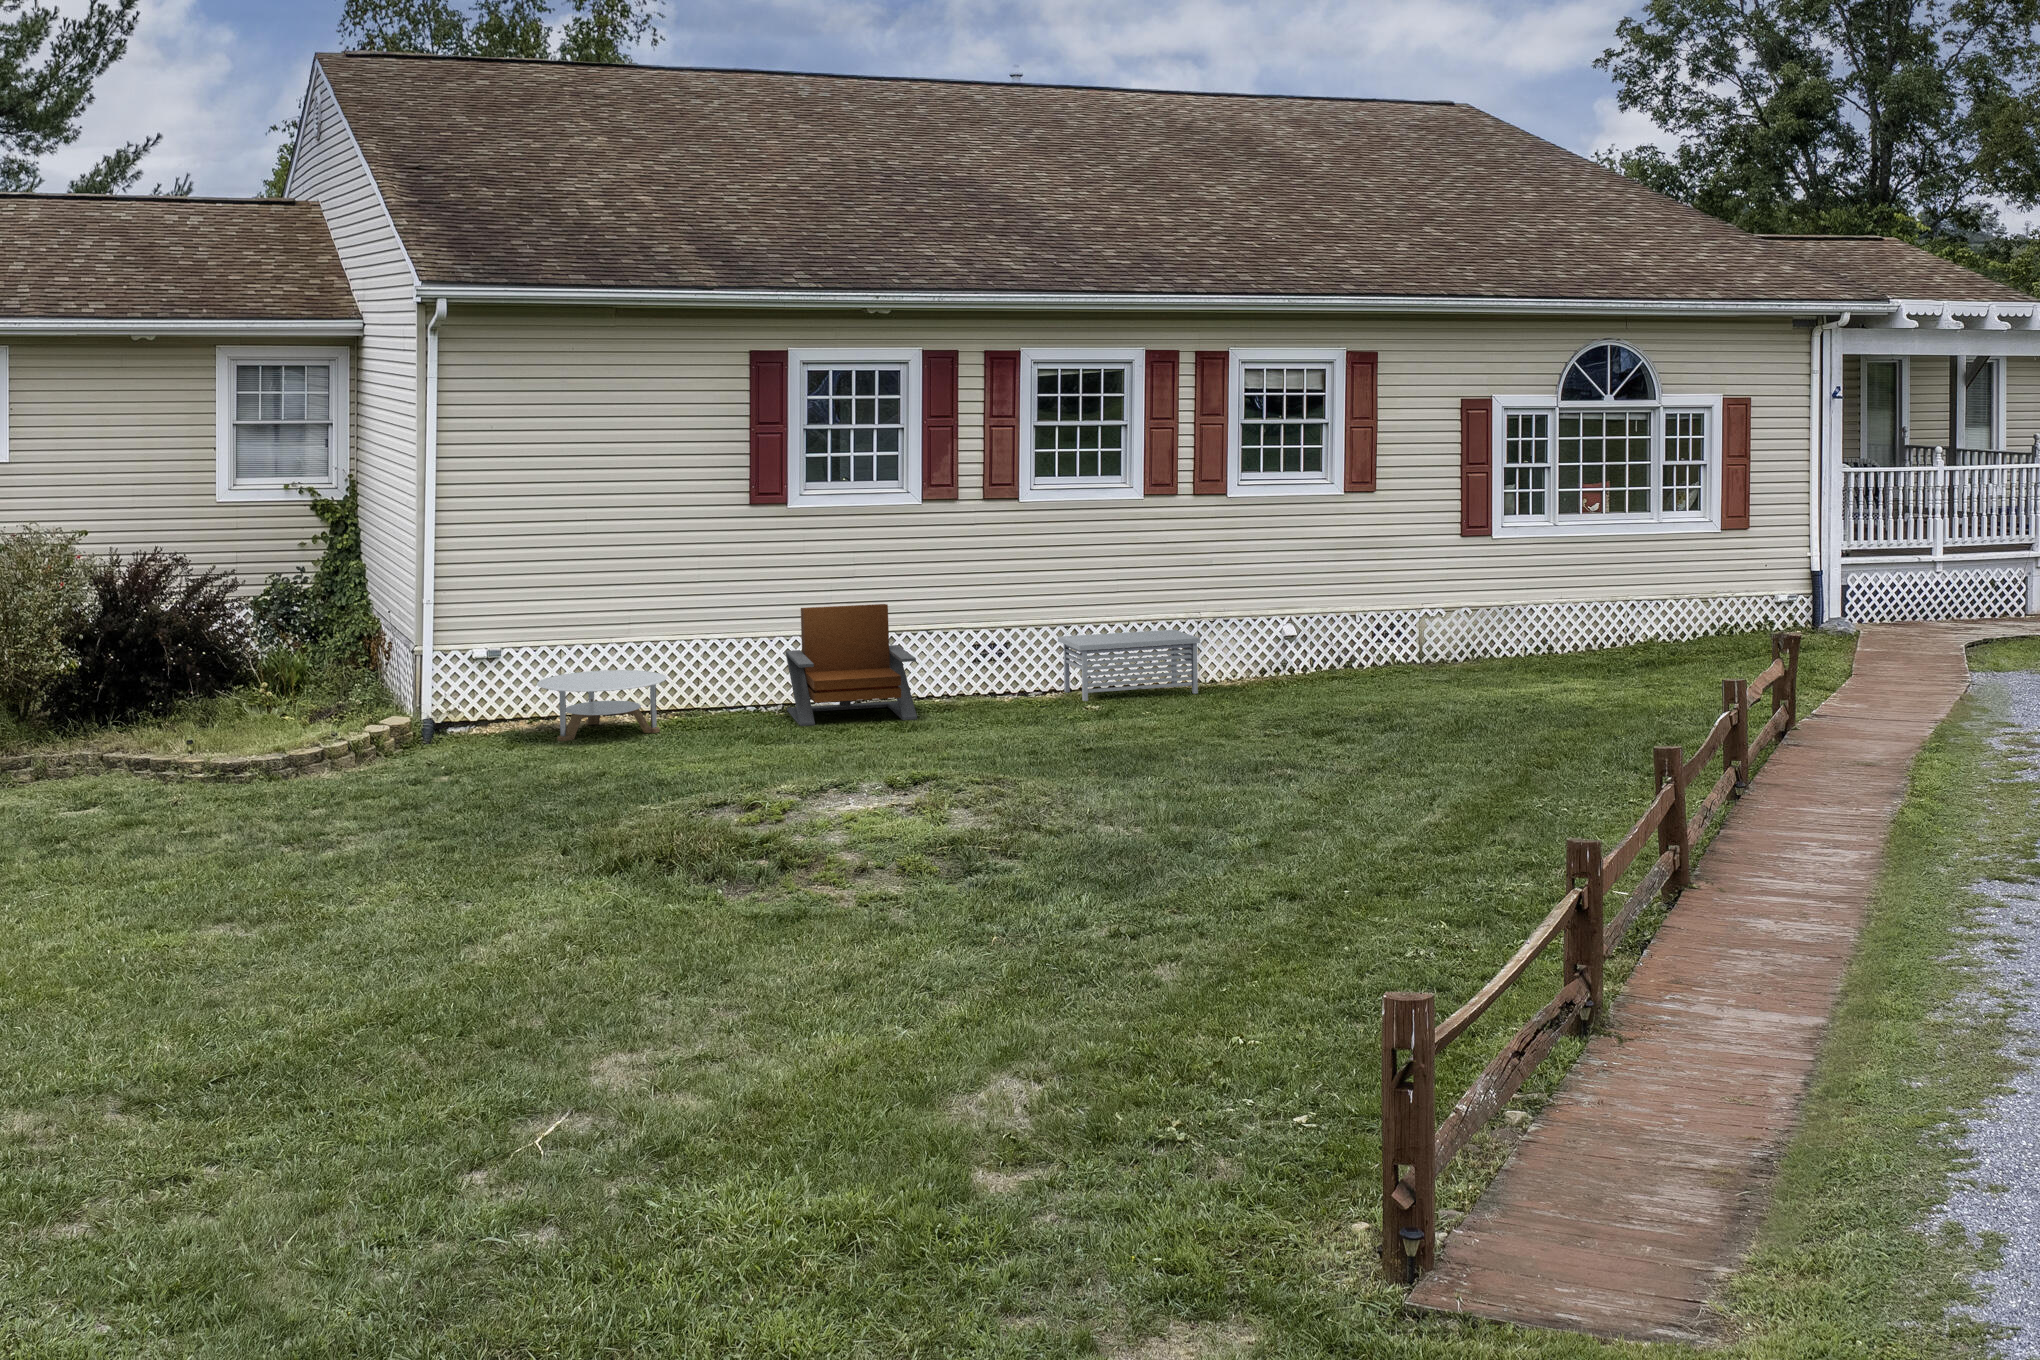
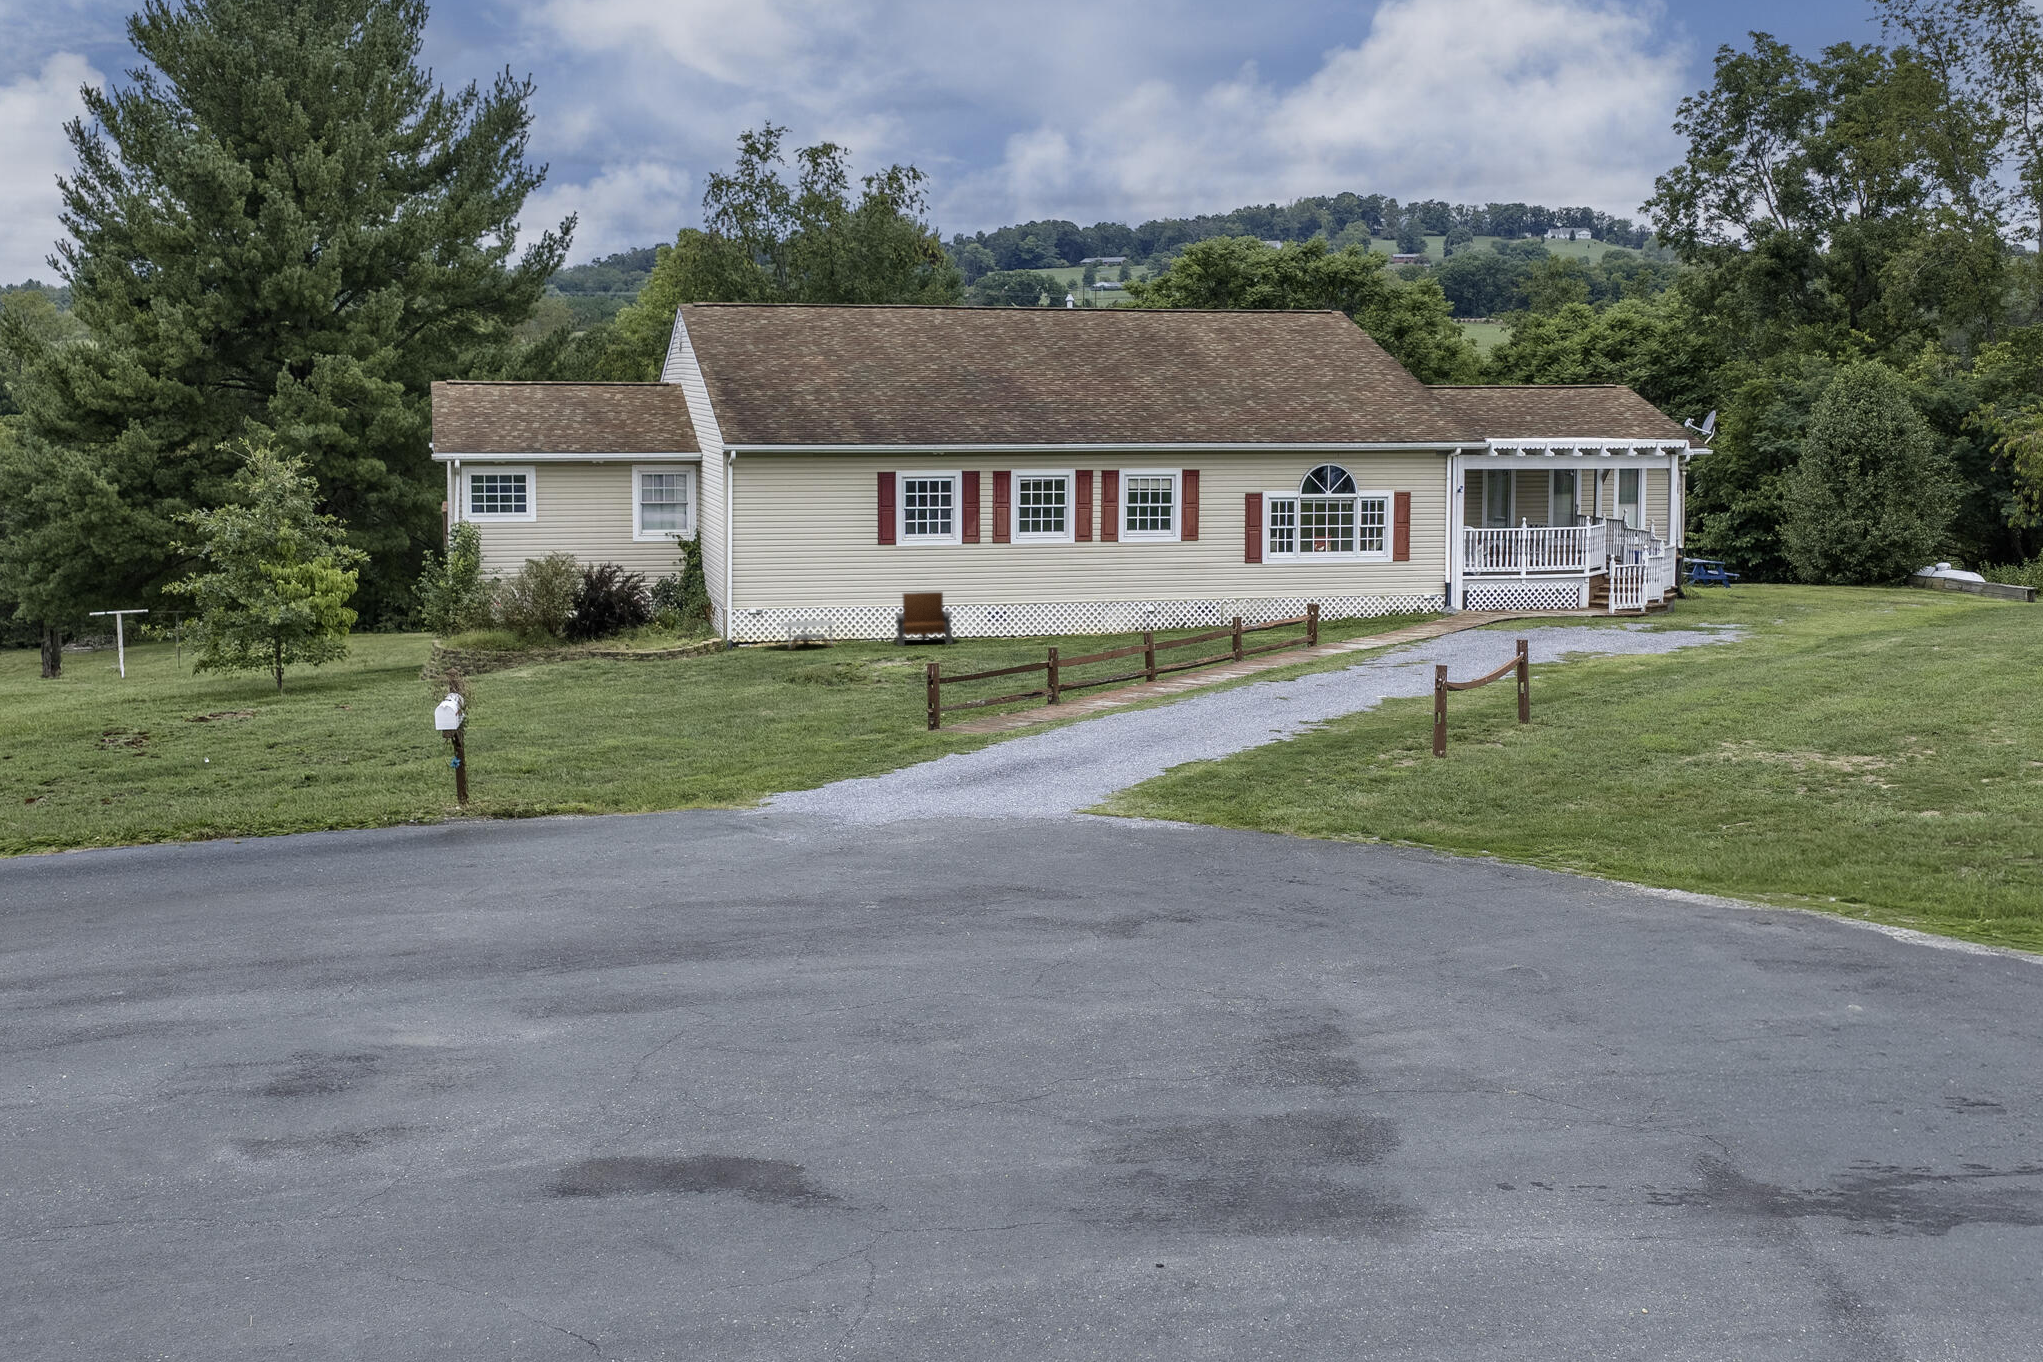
storage bench: present [1058,630,1200,701] -> none [1030,607,1096,639]

